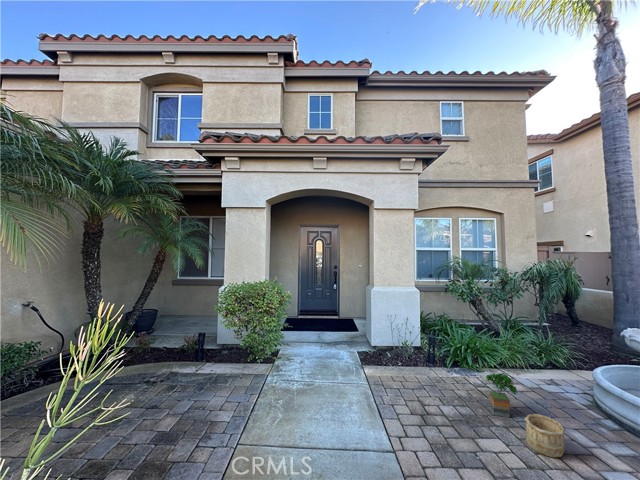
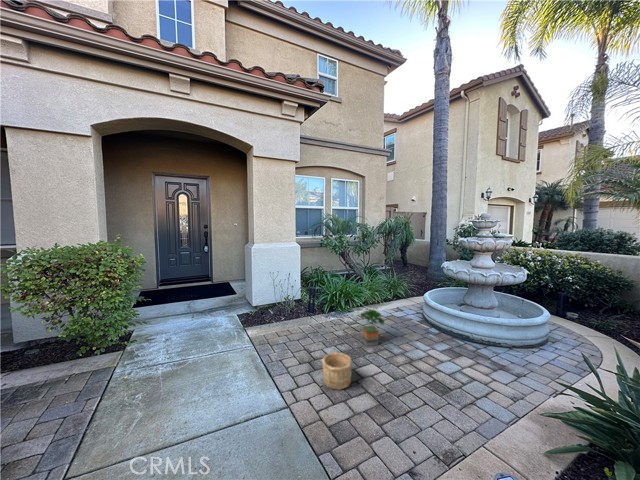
wooden bucket: present [525,414,565,457] -> present [322,352,352,390]

